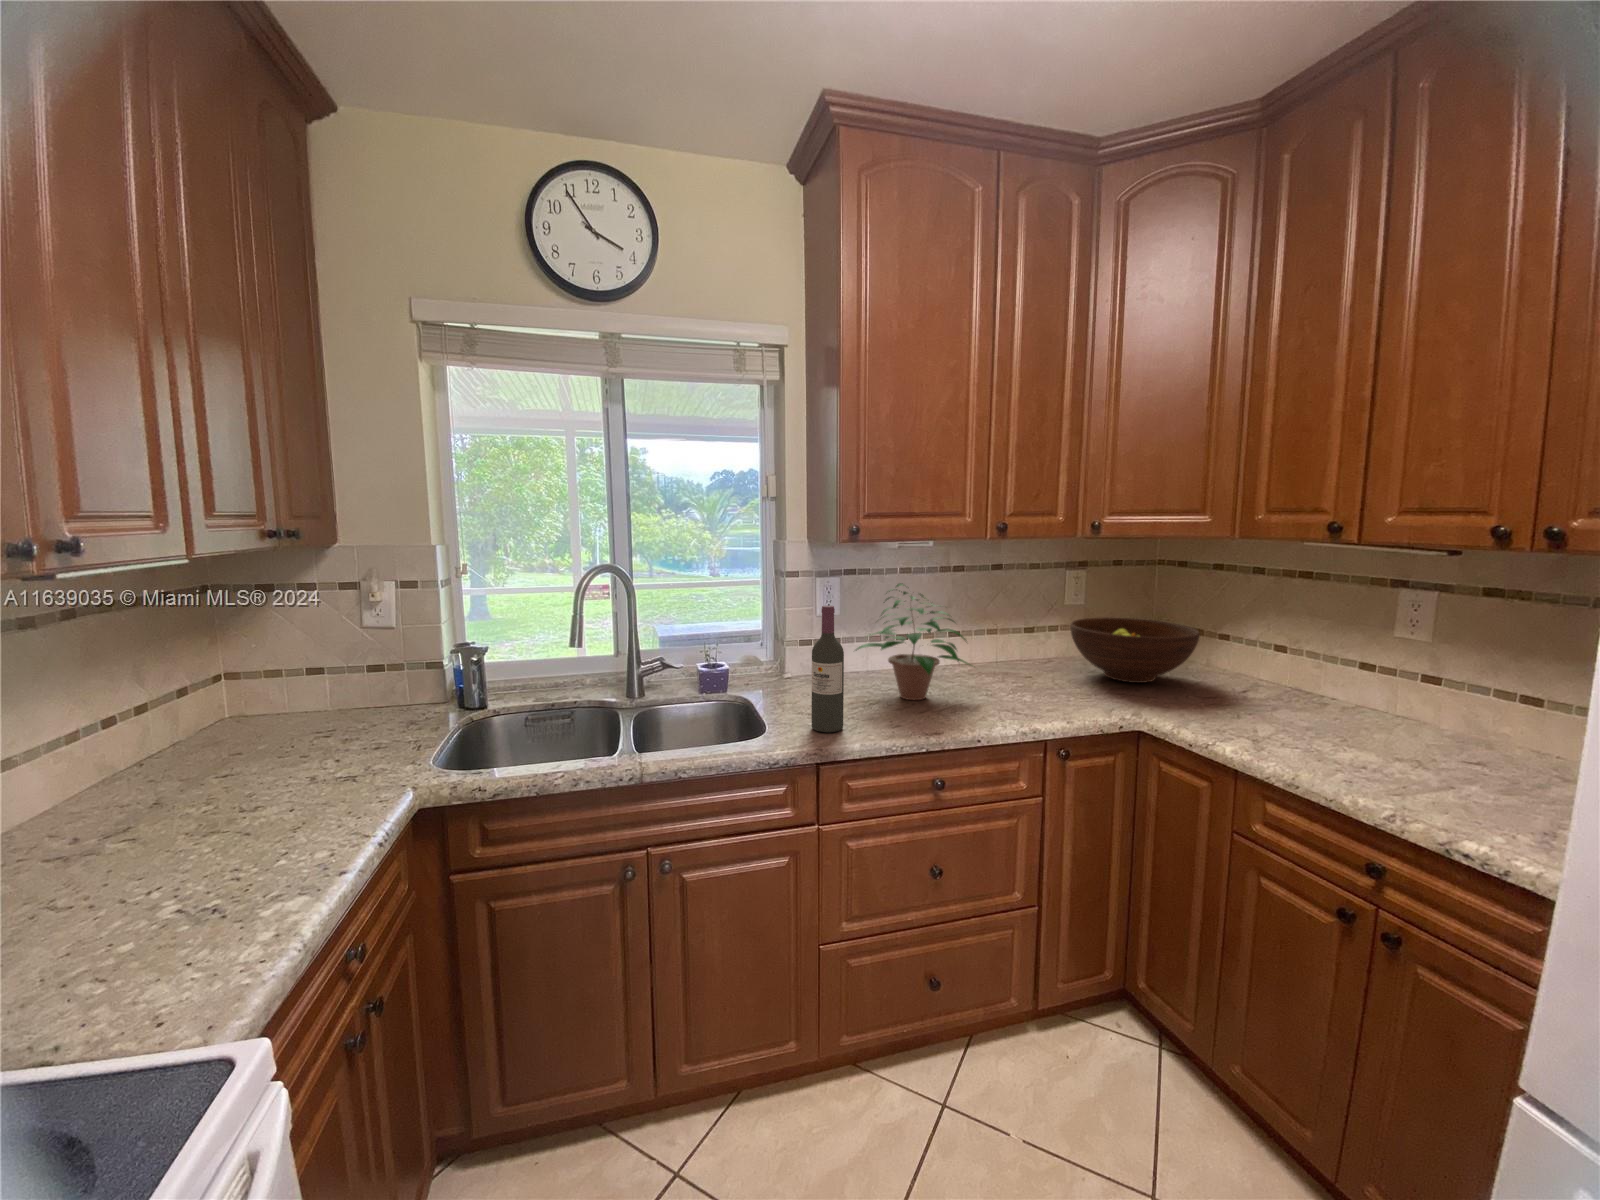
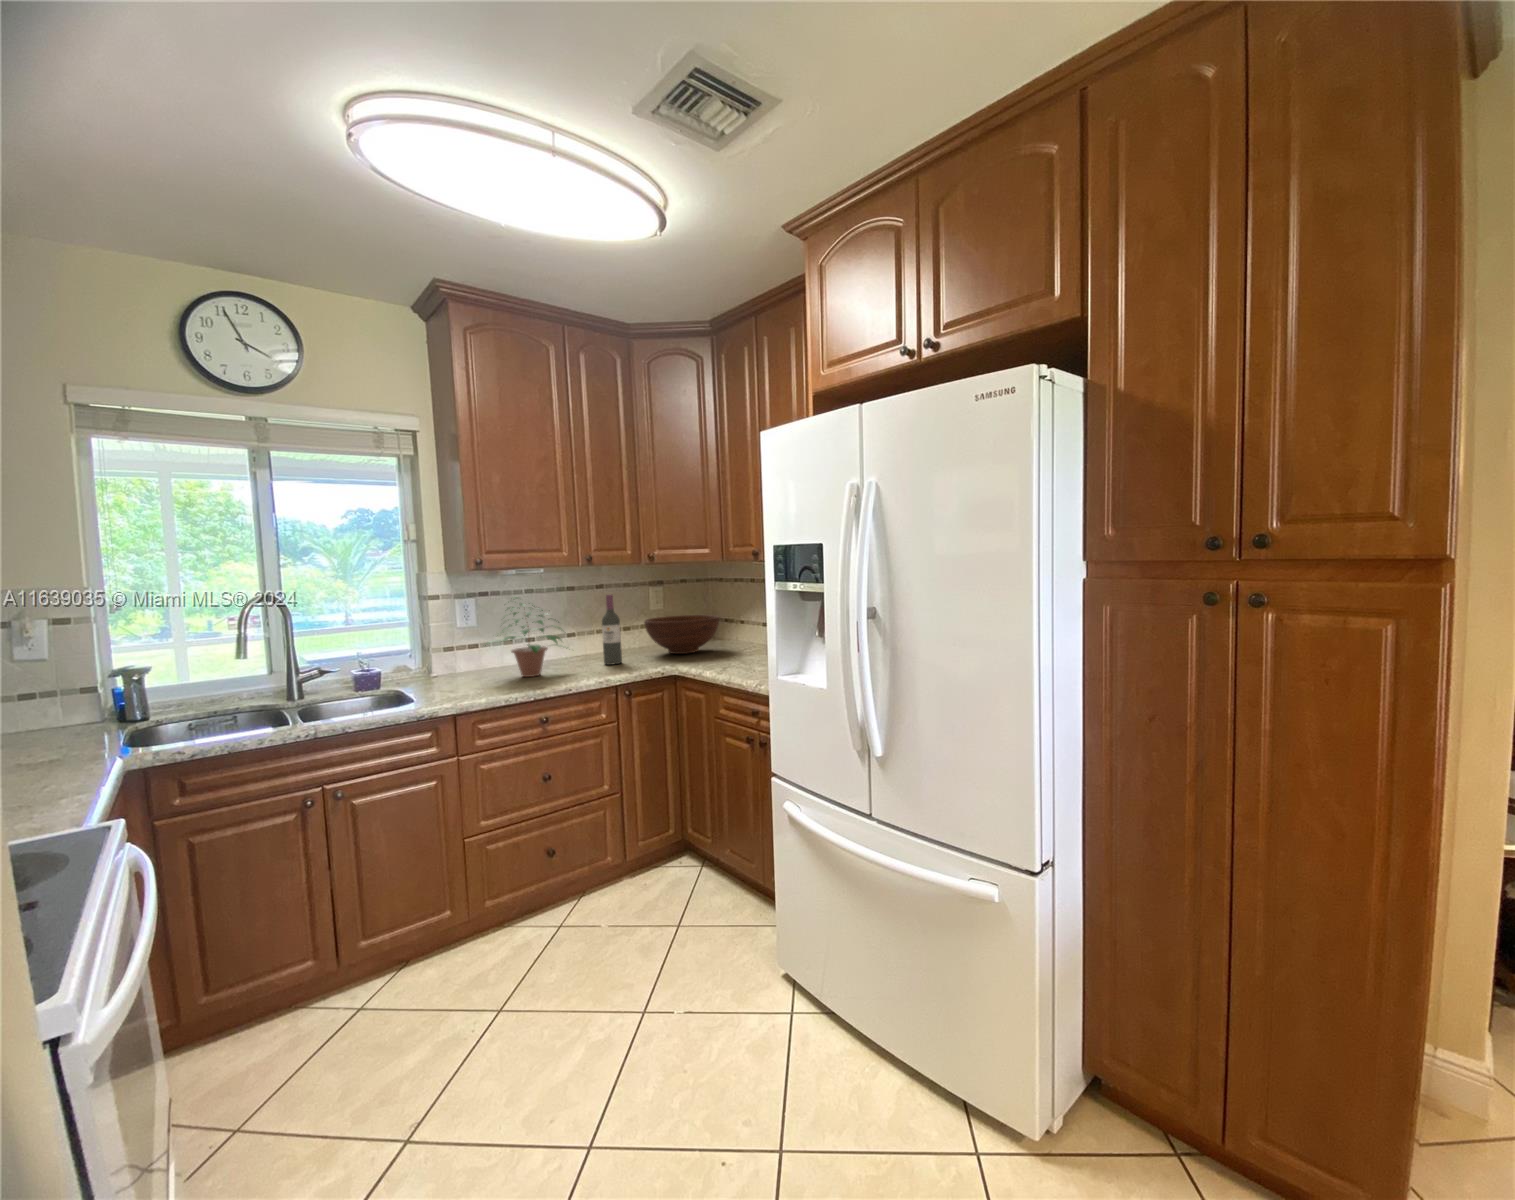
wine bottle: present [812,605,844,732] -> present [602,594,622,665]

